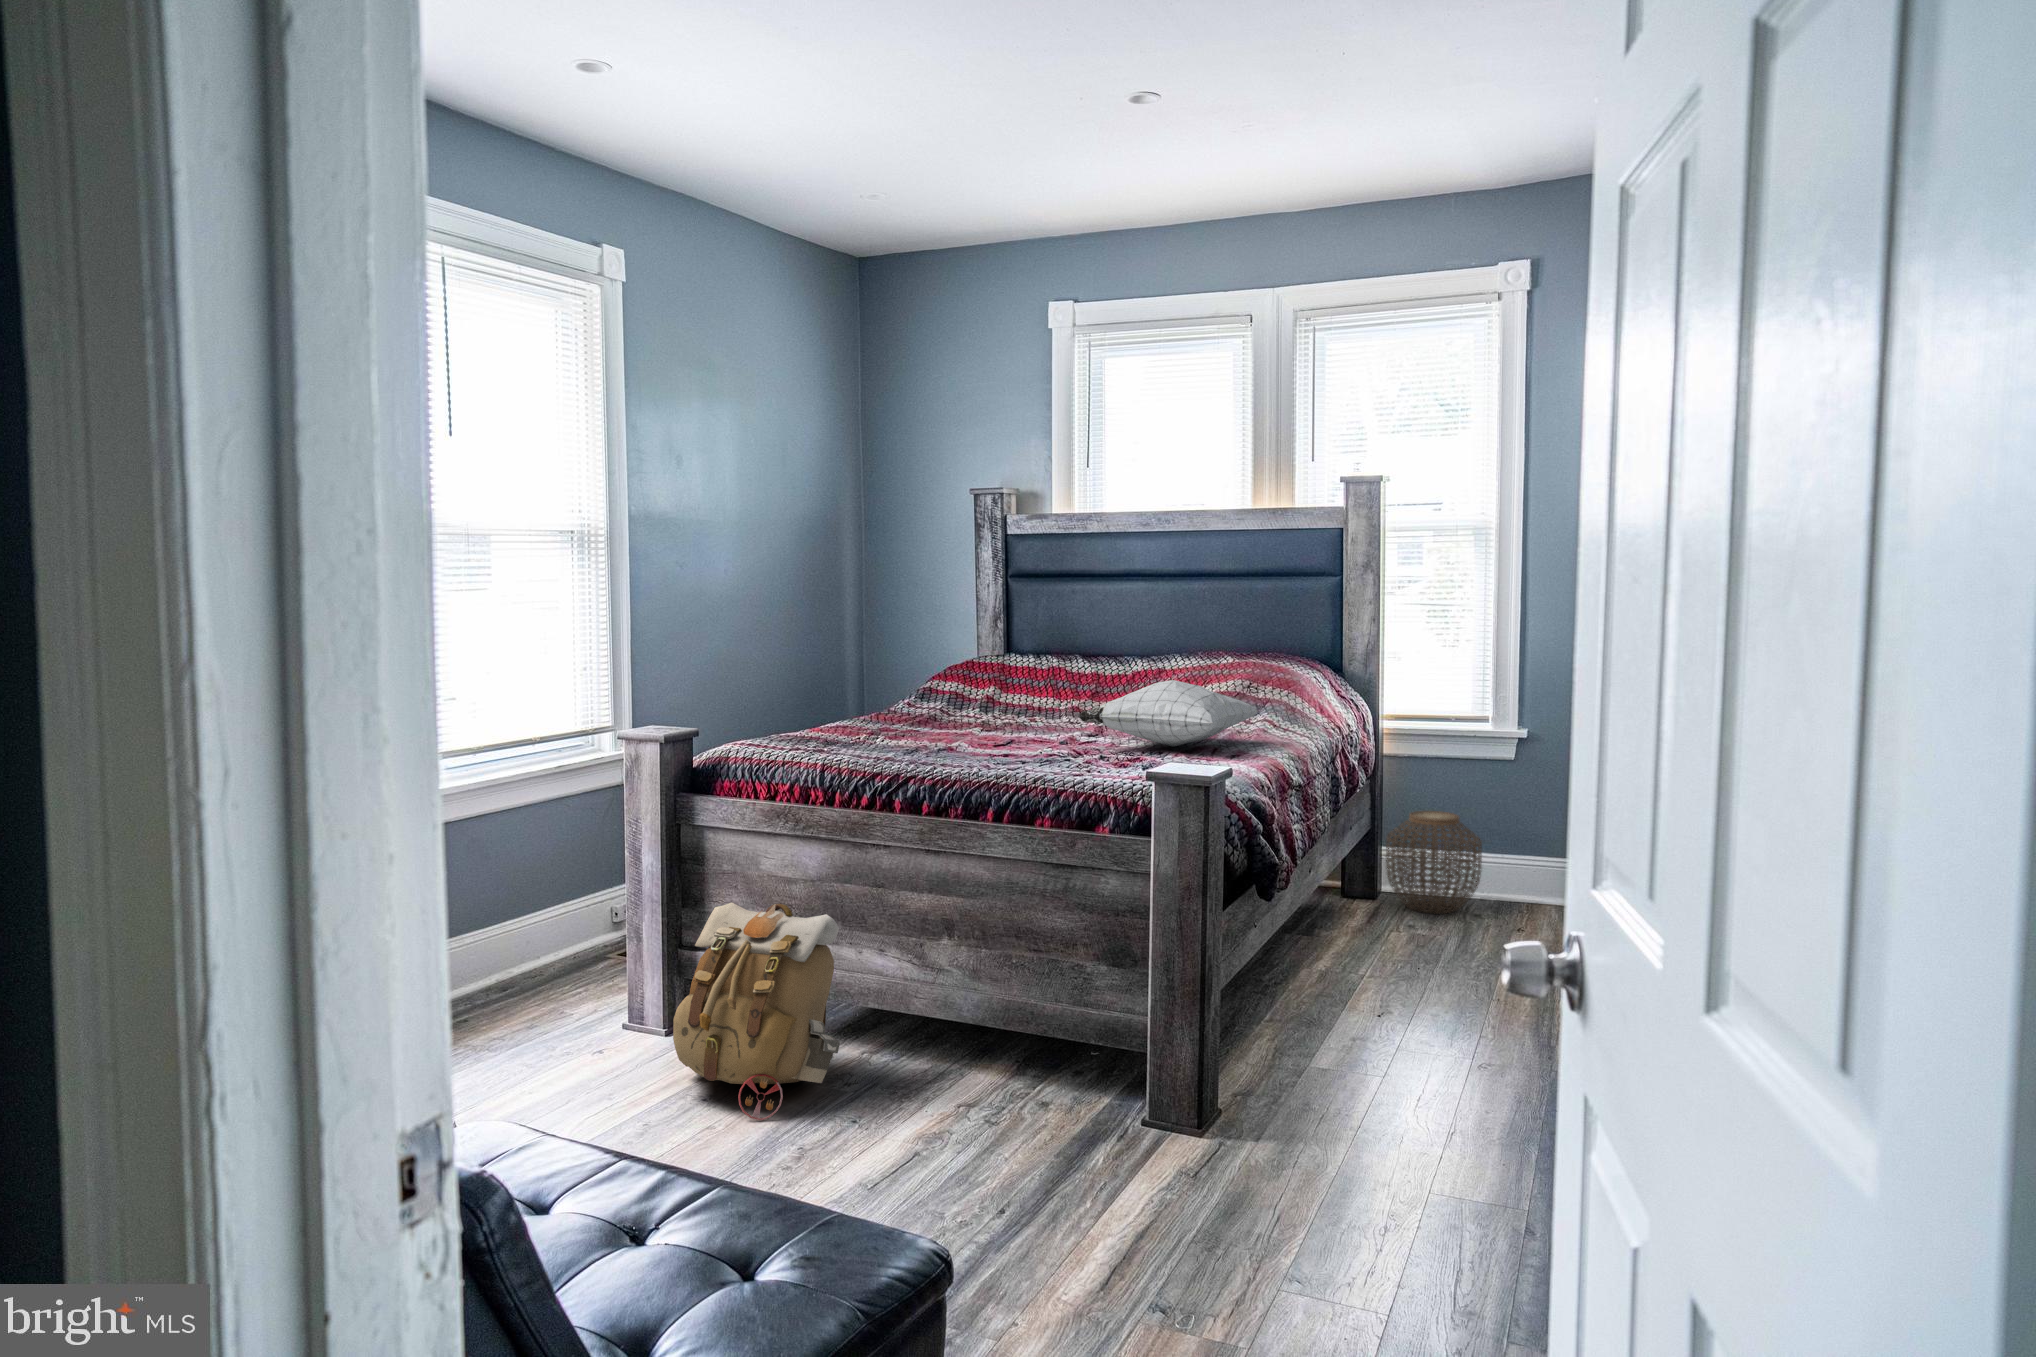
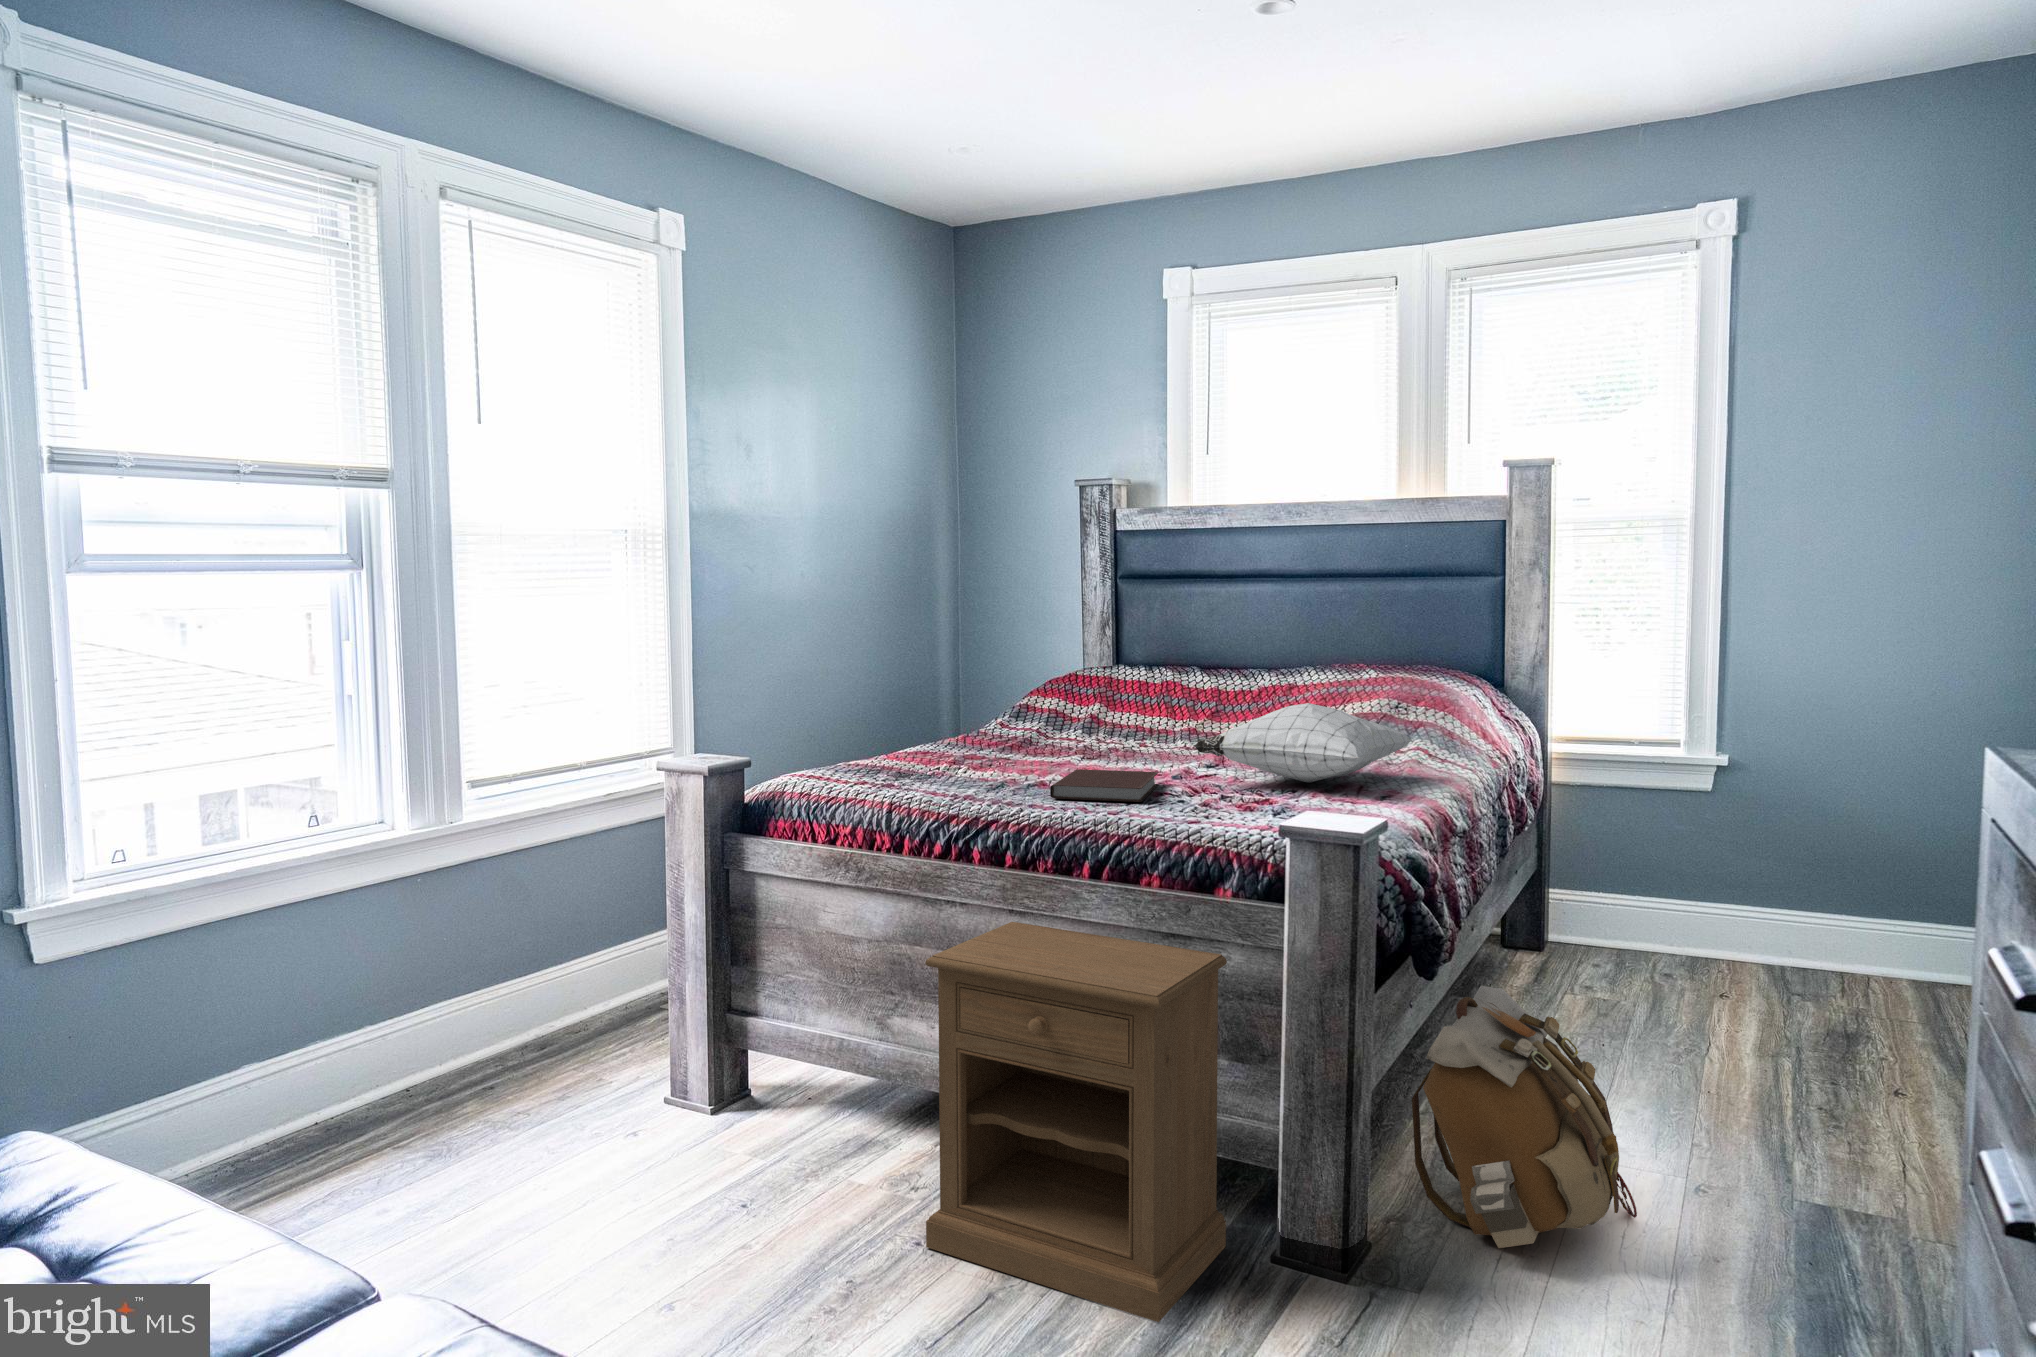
notebook: none [958,737,1049,761] -> present [1050,769,1159,802]
woven basket: present [1386,811,1482,914] -> none [1558,851,1676,974]
nightstand: none [860,859,1105,1167] -> present [925,922,1227,1322]
backpack: present [673,903,840,1120] -> present [1412,986,1637,1248]

